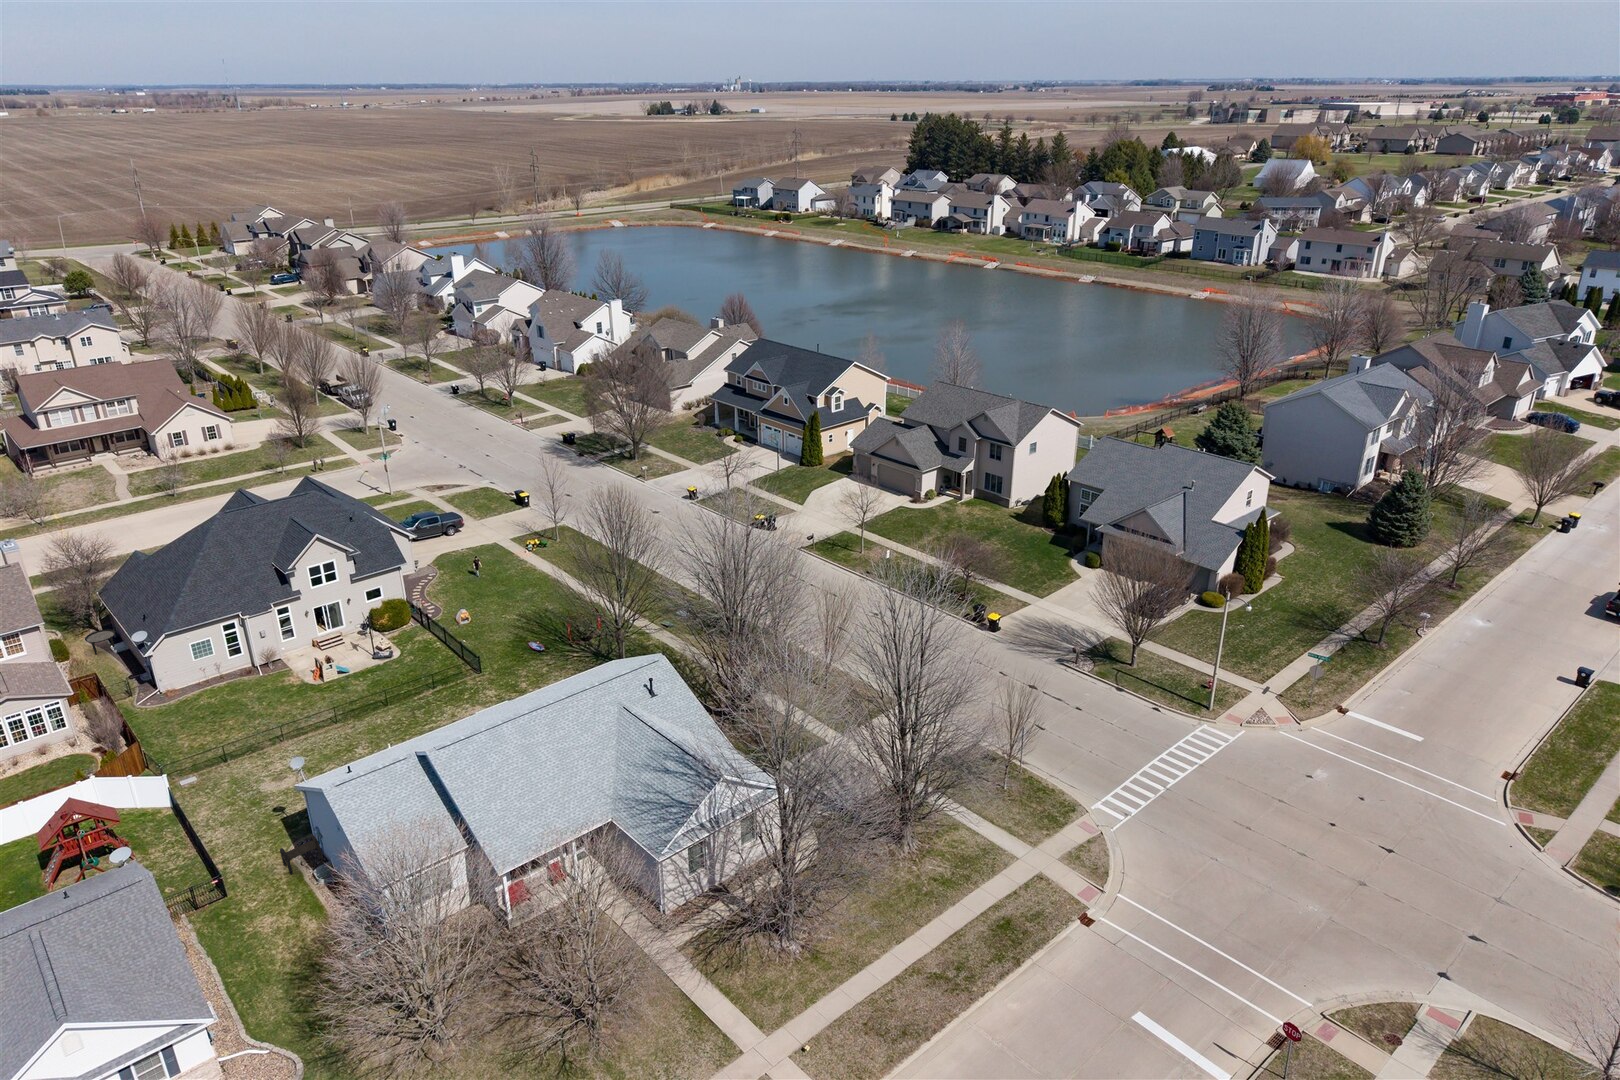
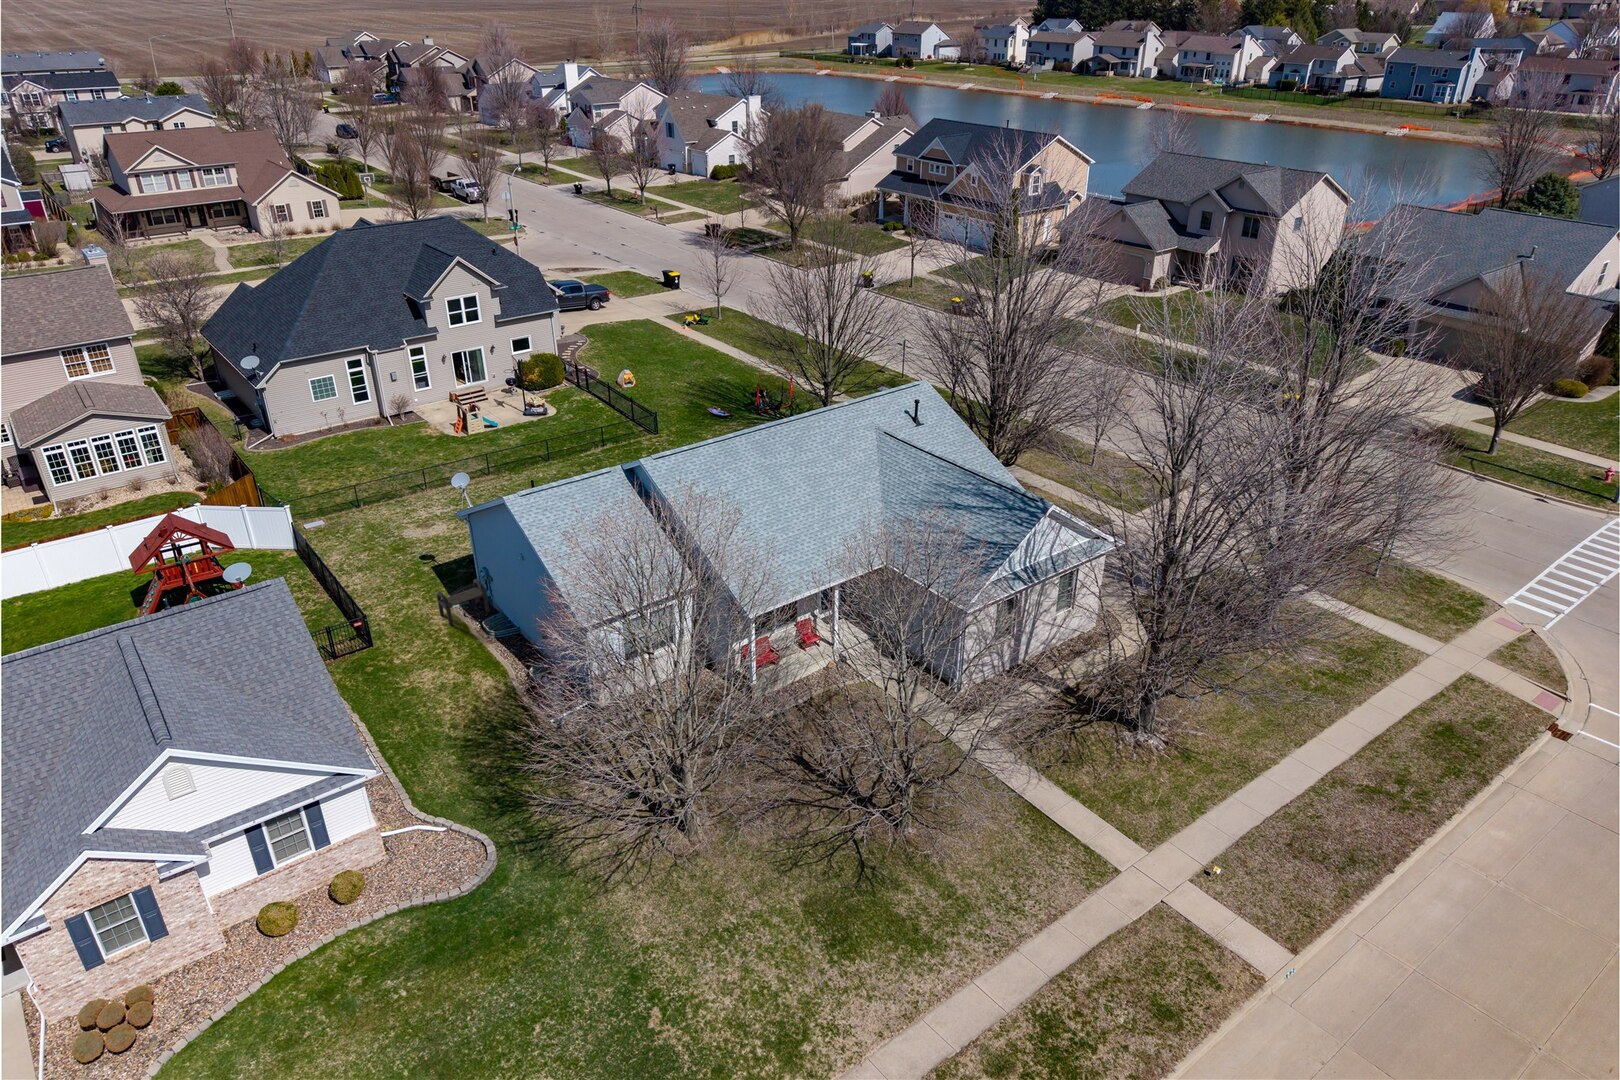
round table: present [85,629,115,654] -> none [184,373,220,400]

